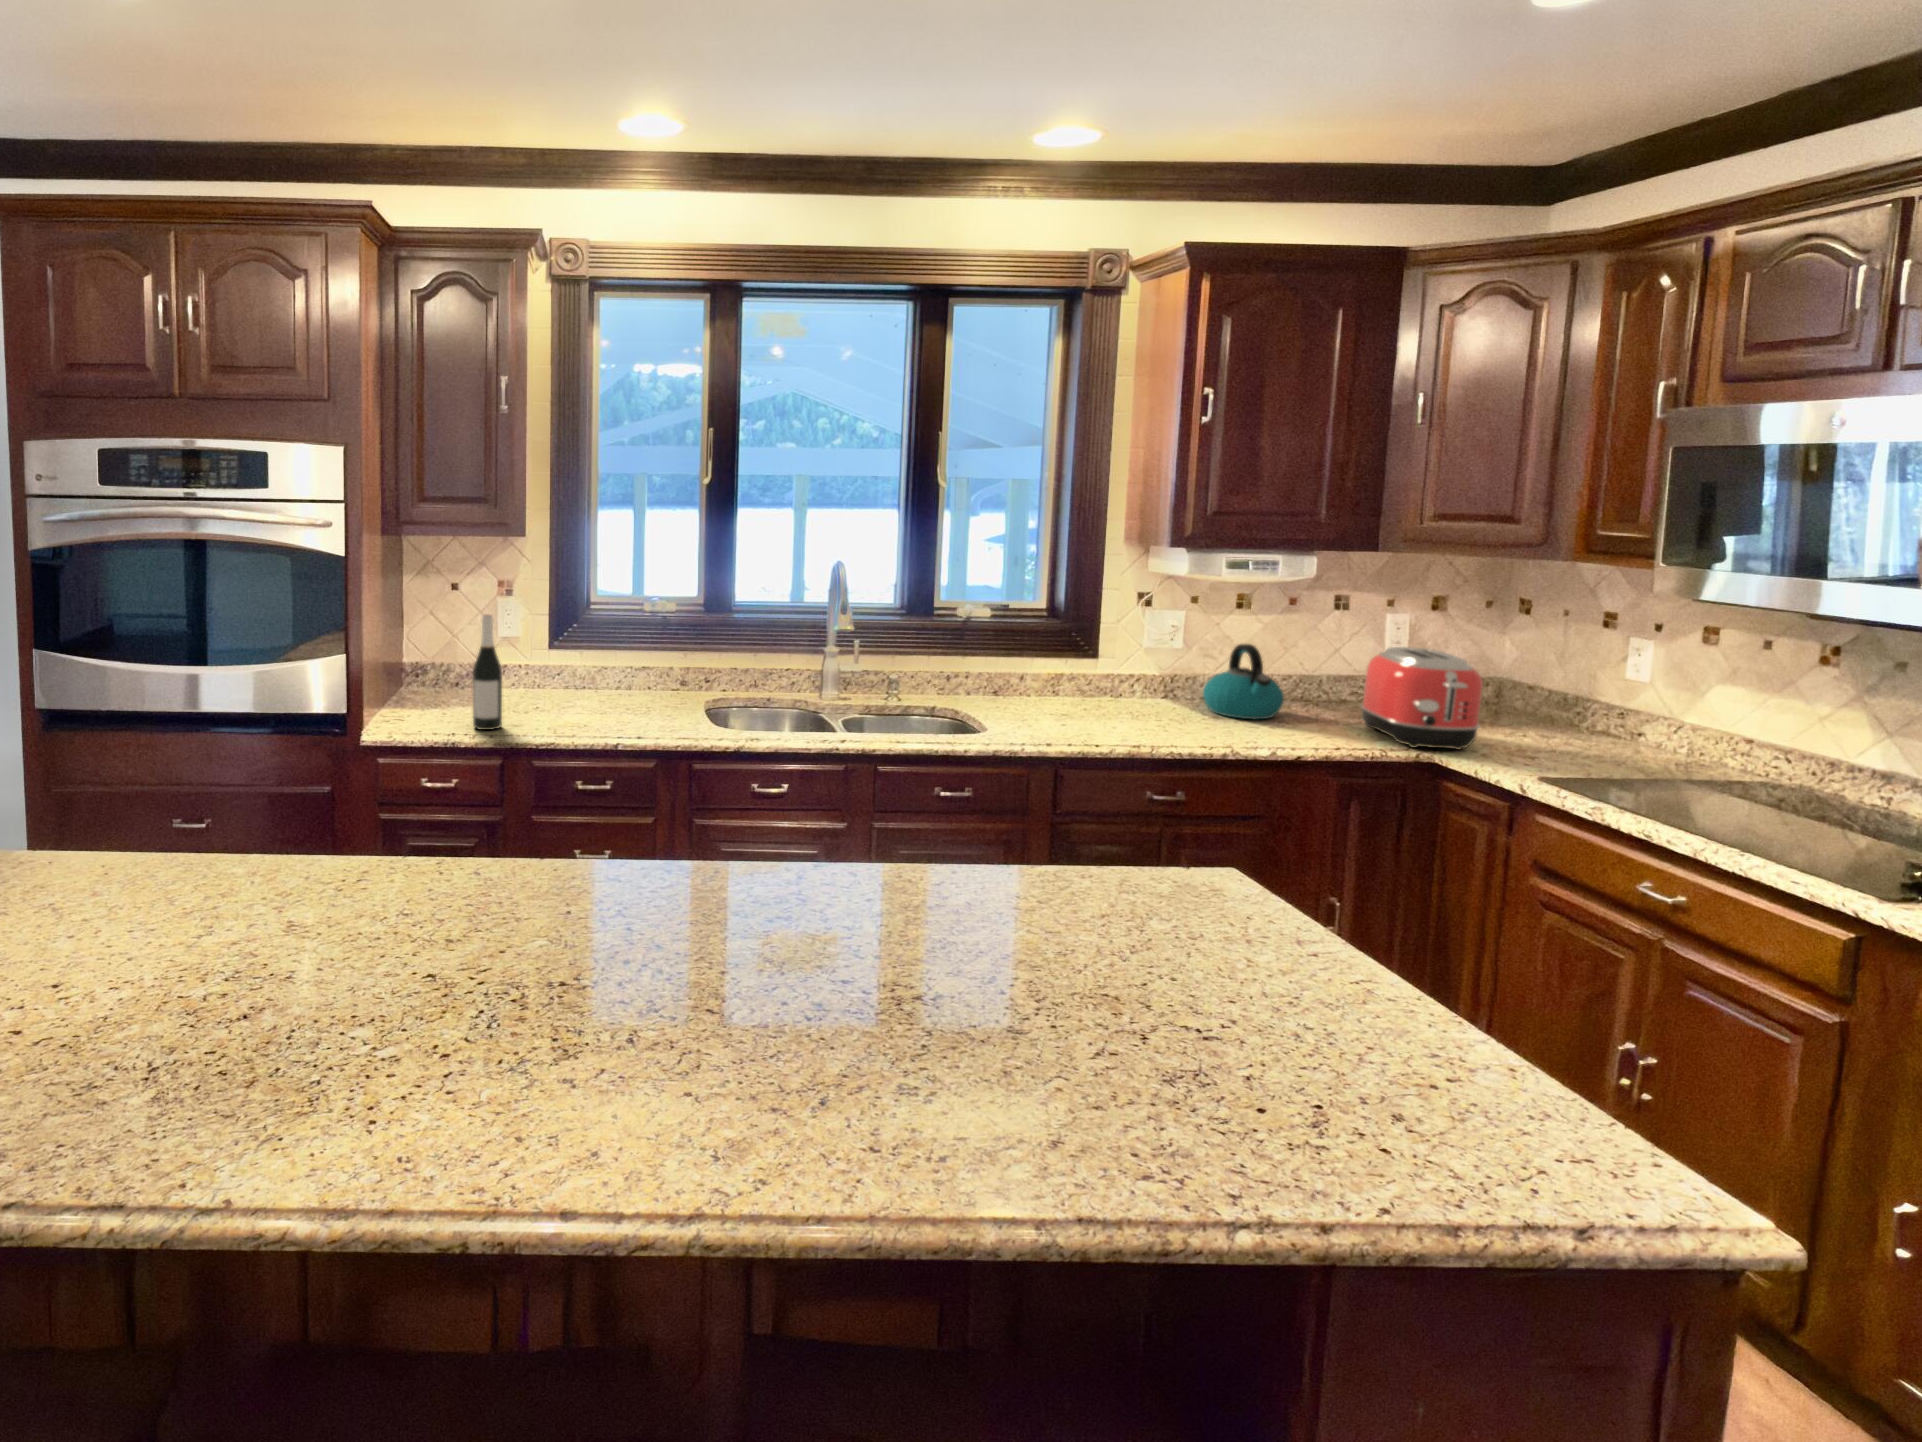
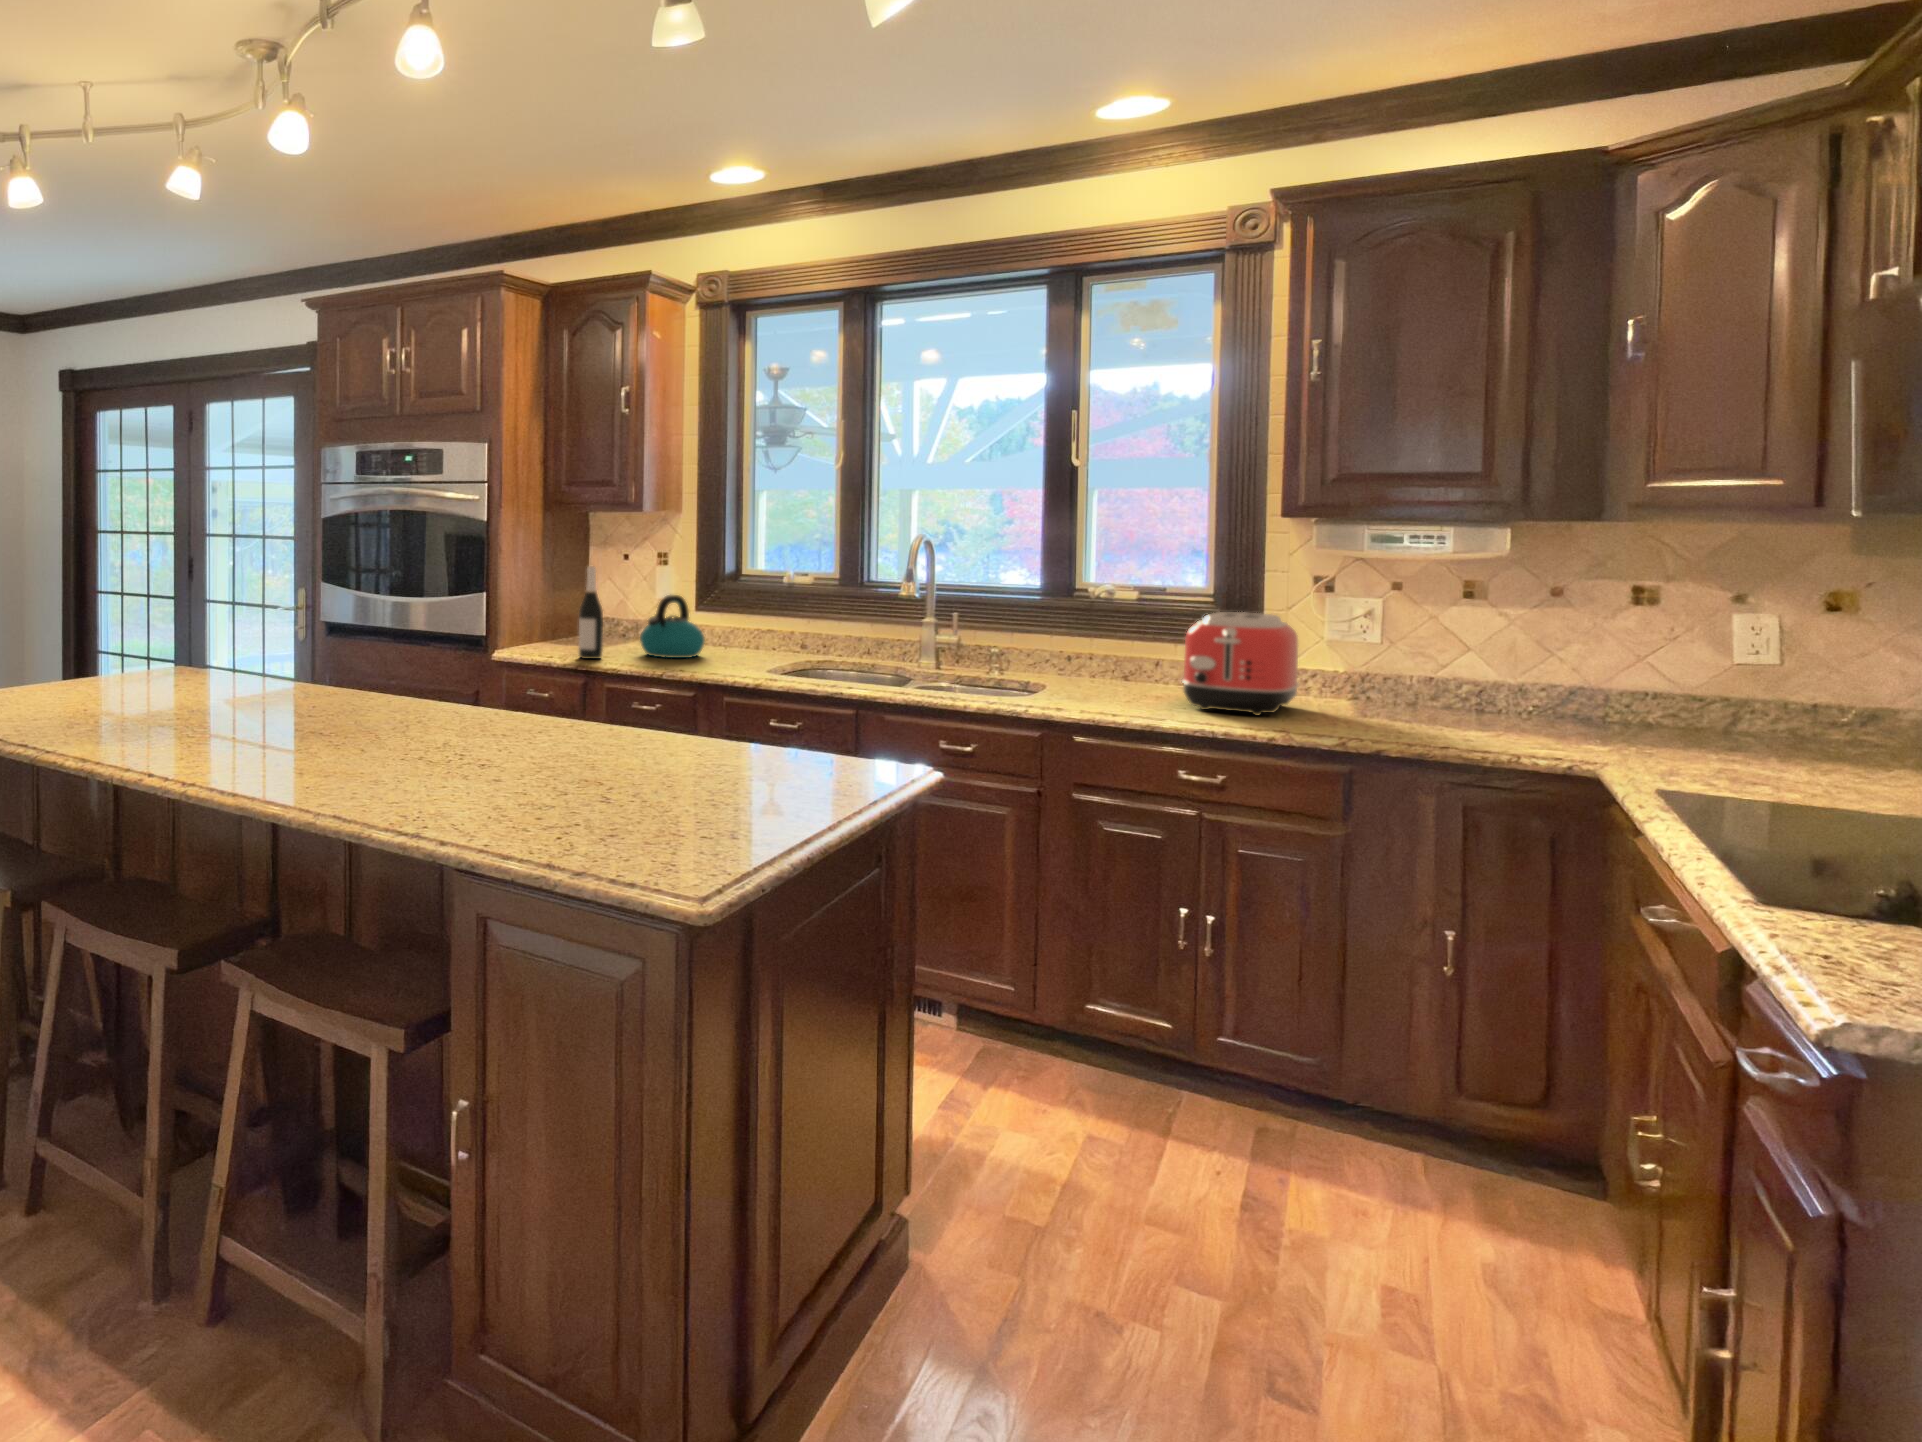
kettle: present [1203,644,1284,719] -> present [640,595,705,658]
toaster: present [1361,647,1483,750] -> present [1181,612,1299,716]

